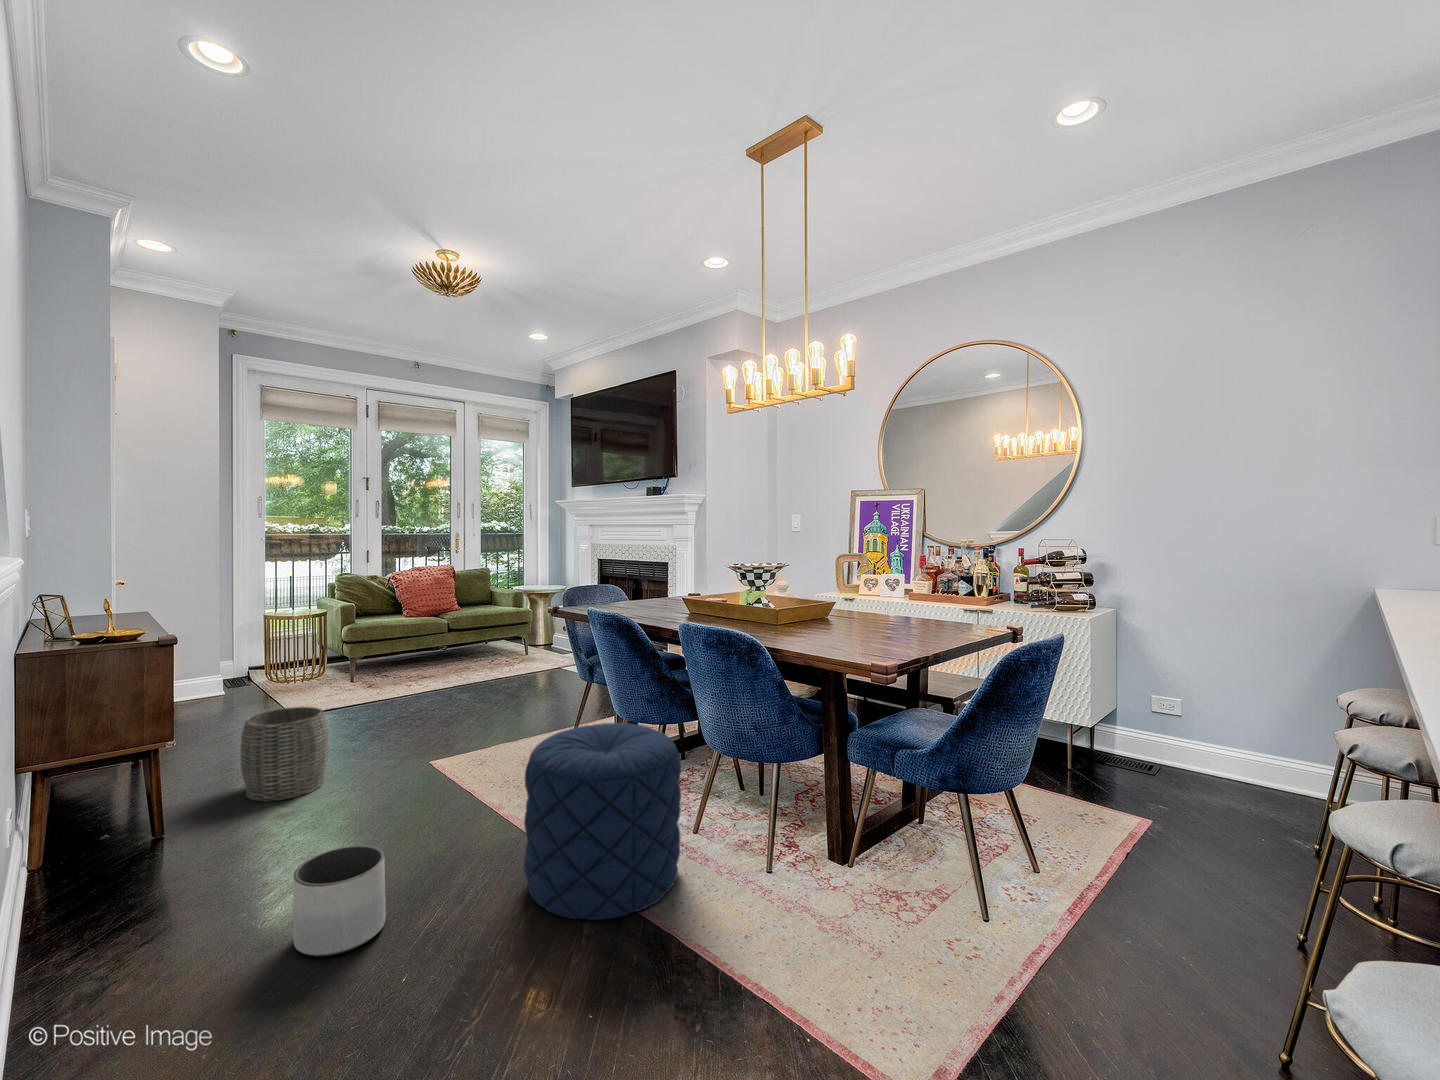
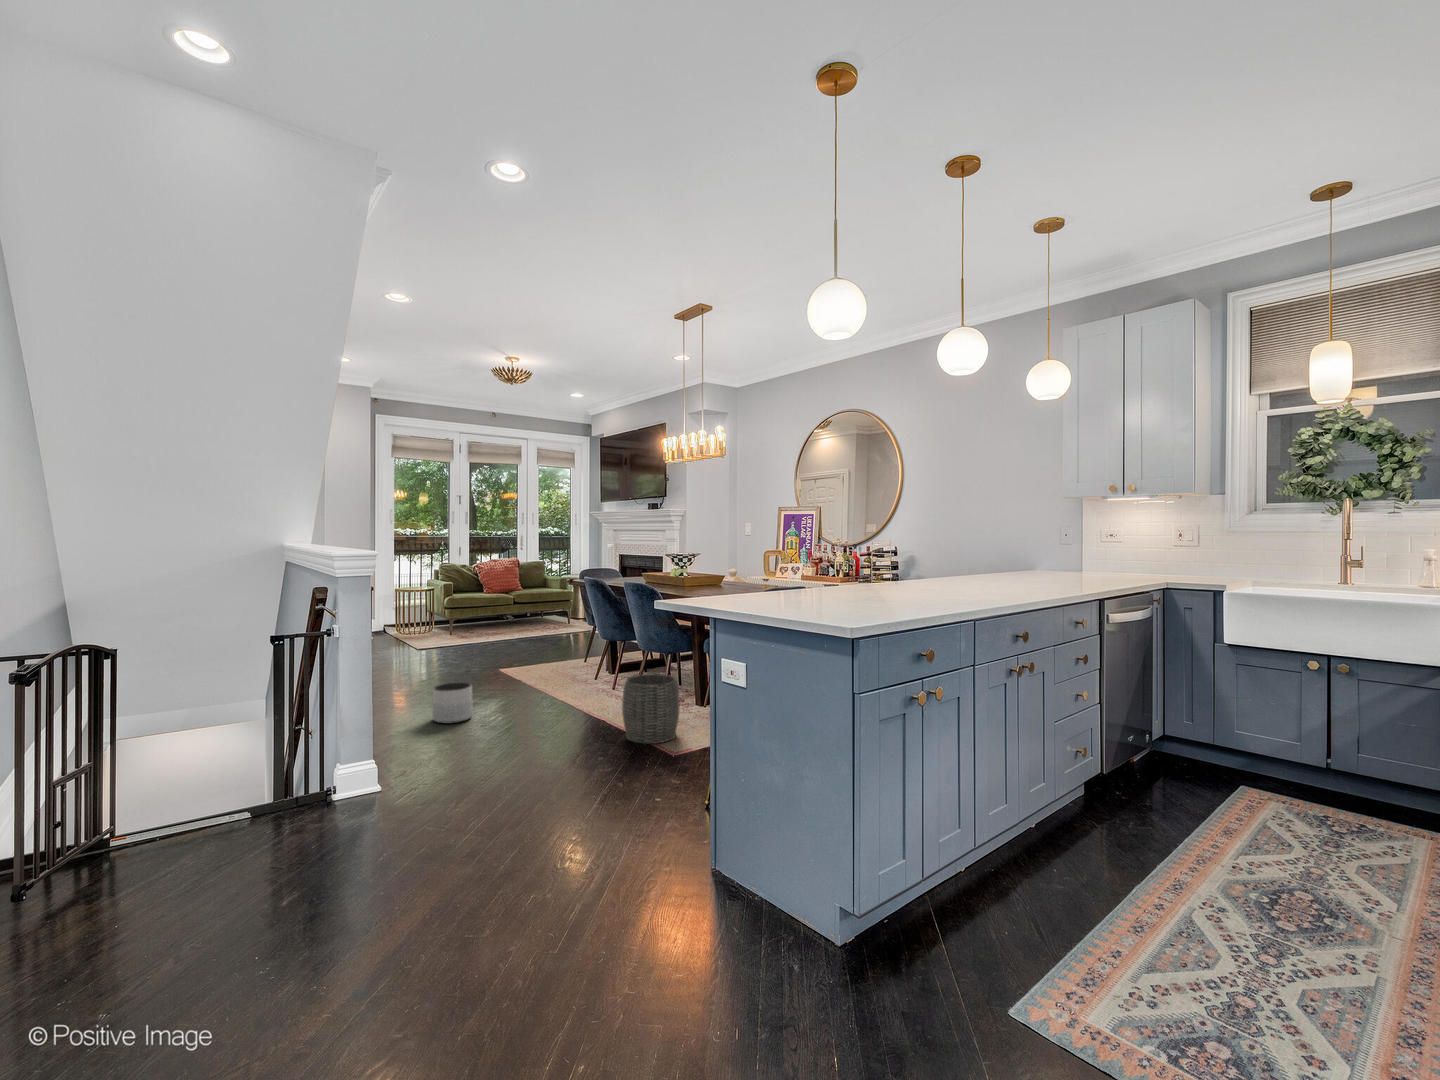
woven basket: present [240,707,328,801] -> present [622,674,680,744]
pouf: present [524,723,681,920] -> none [538,634,618,720]

